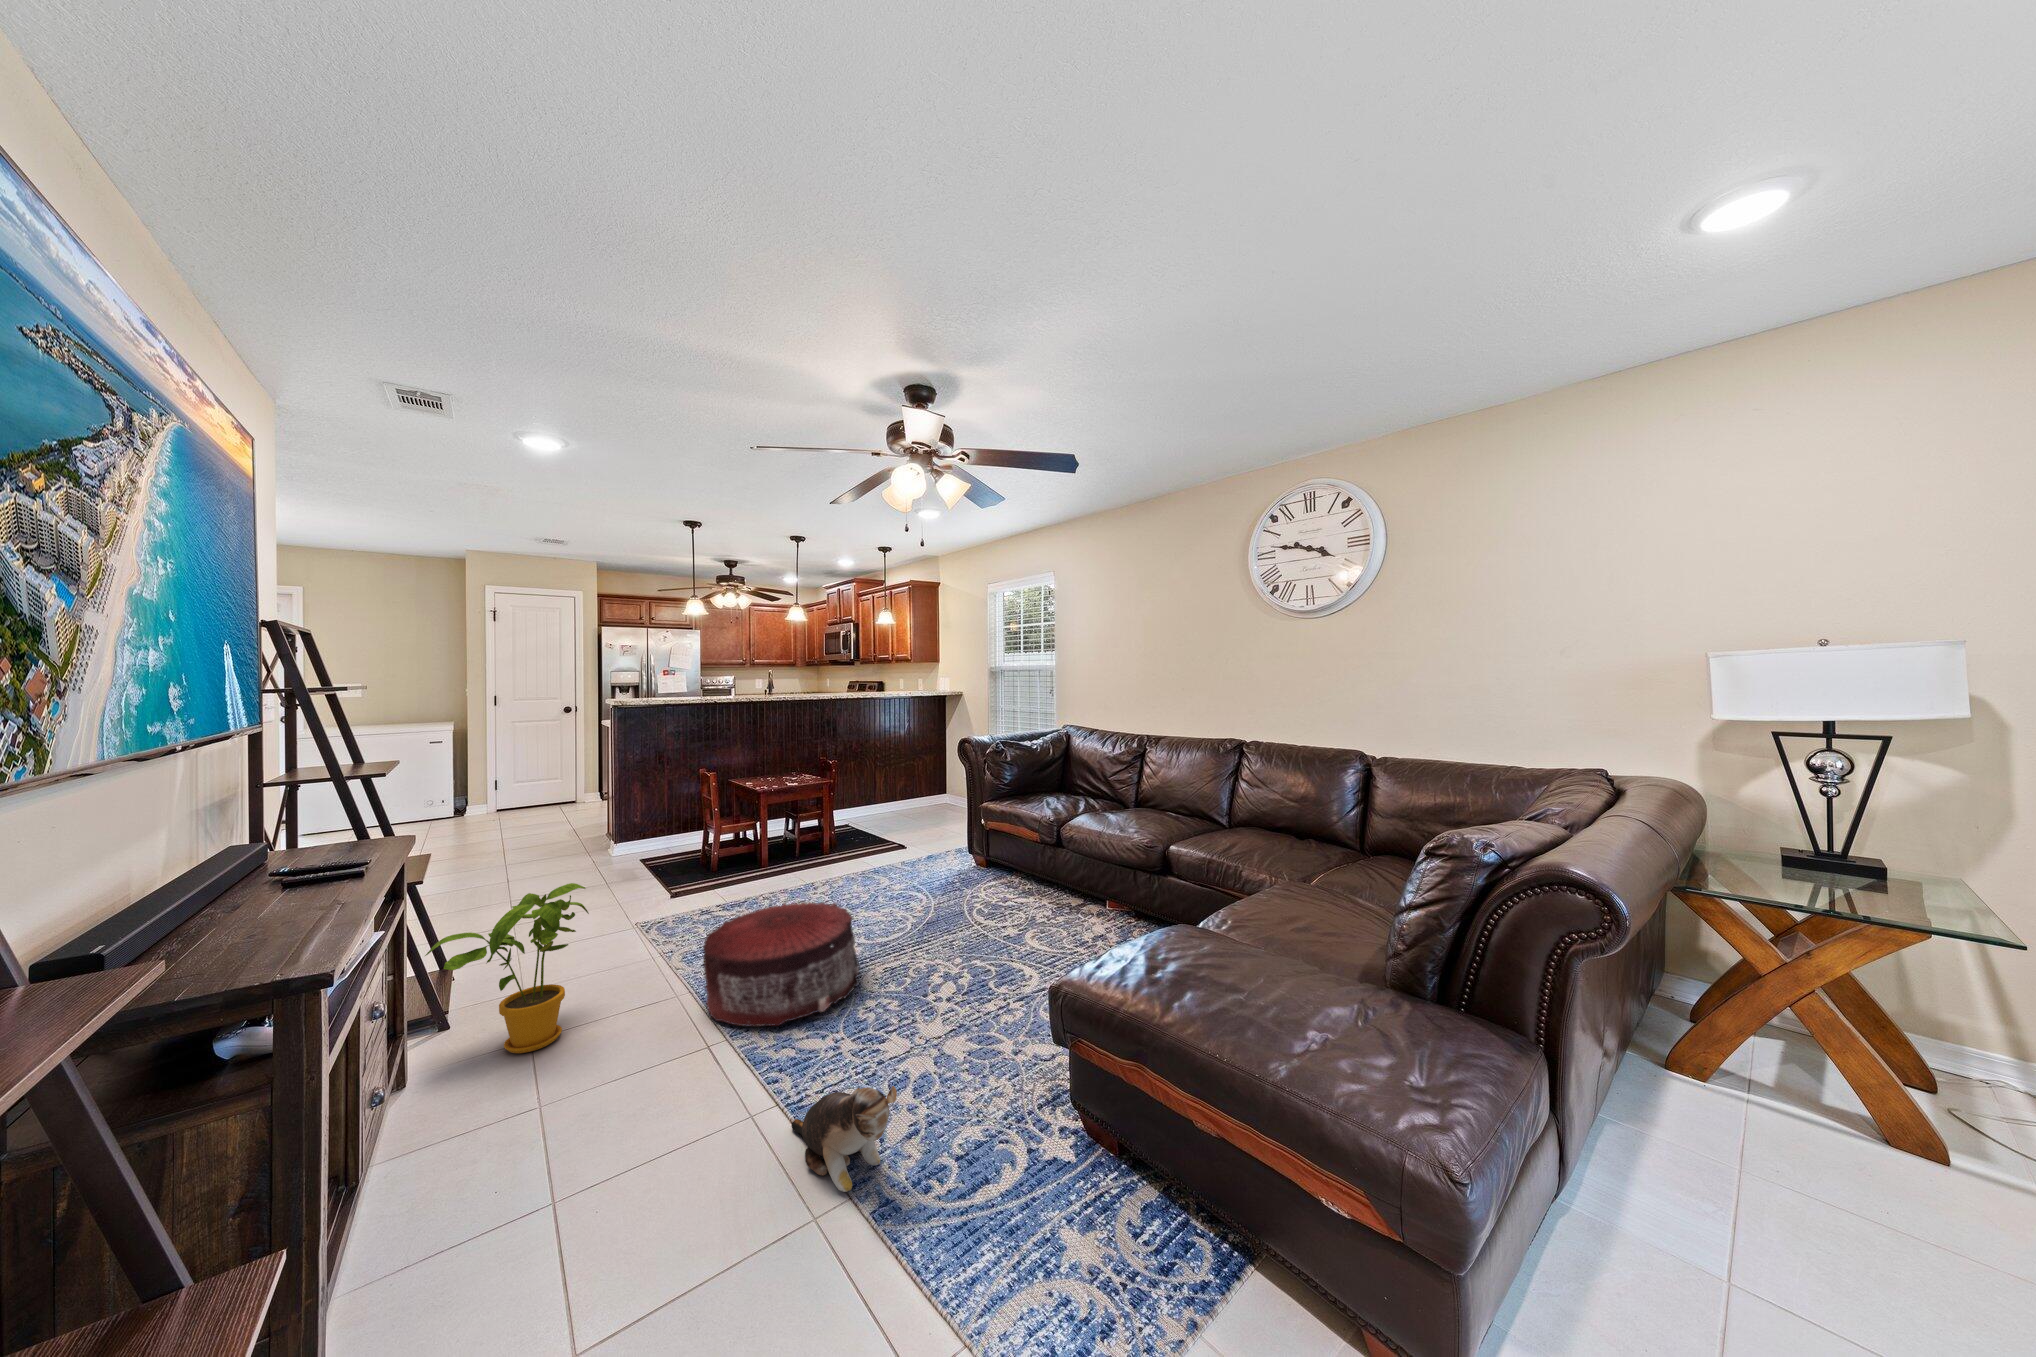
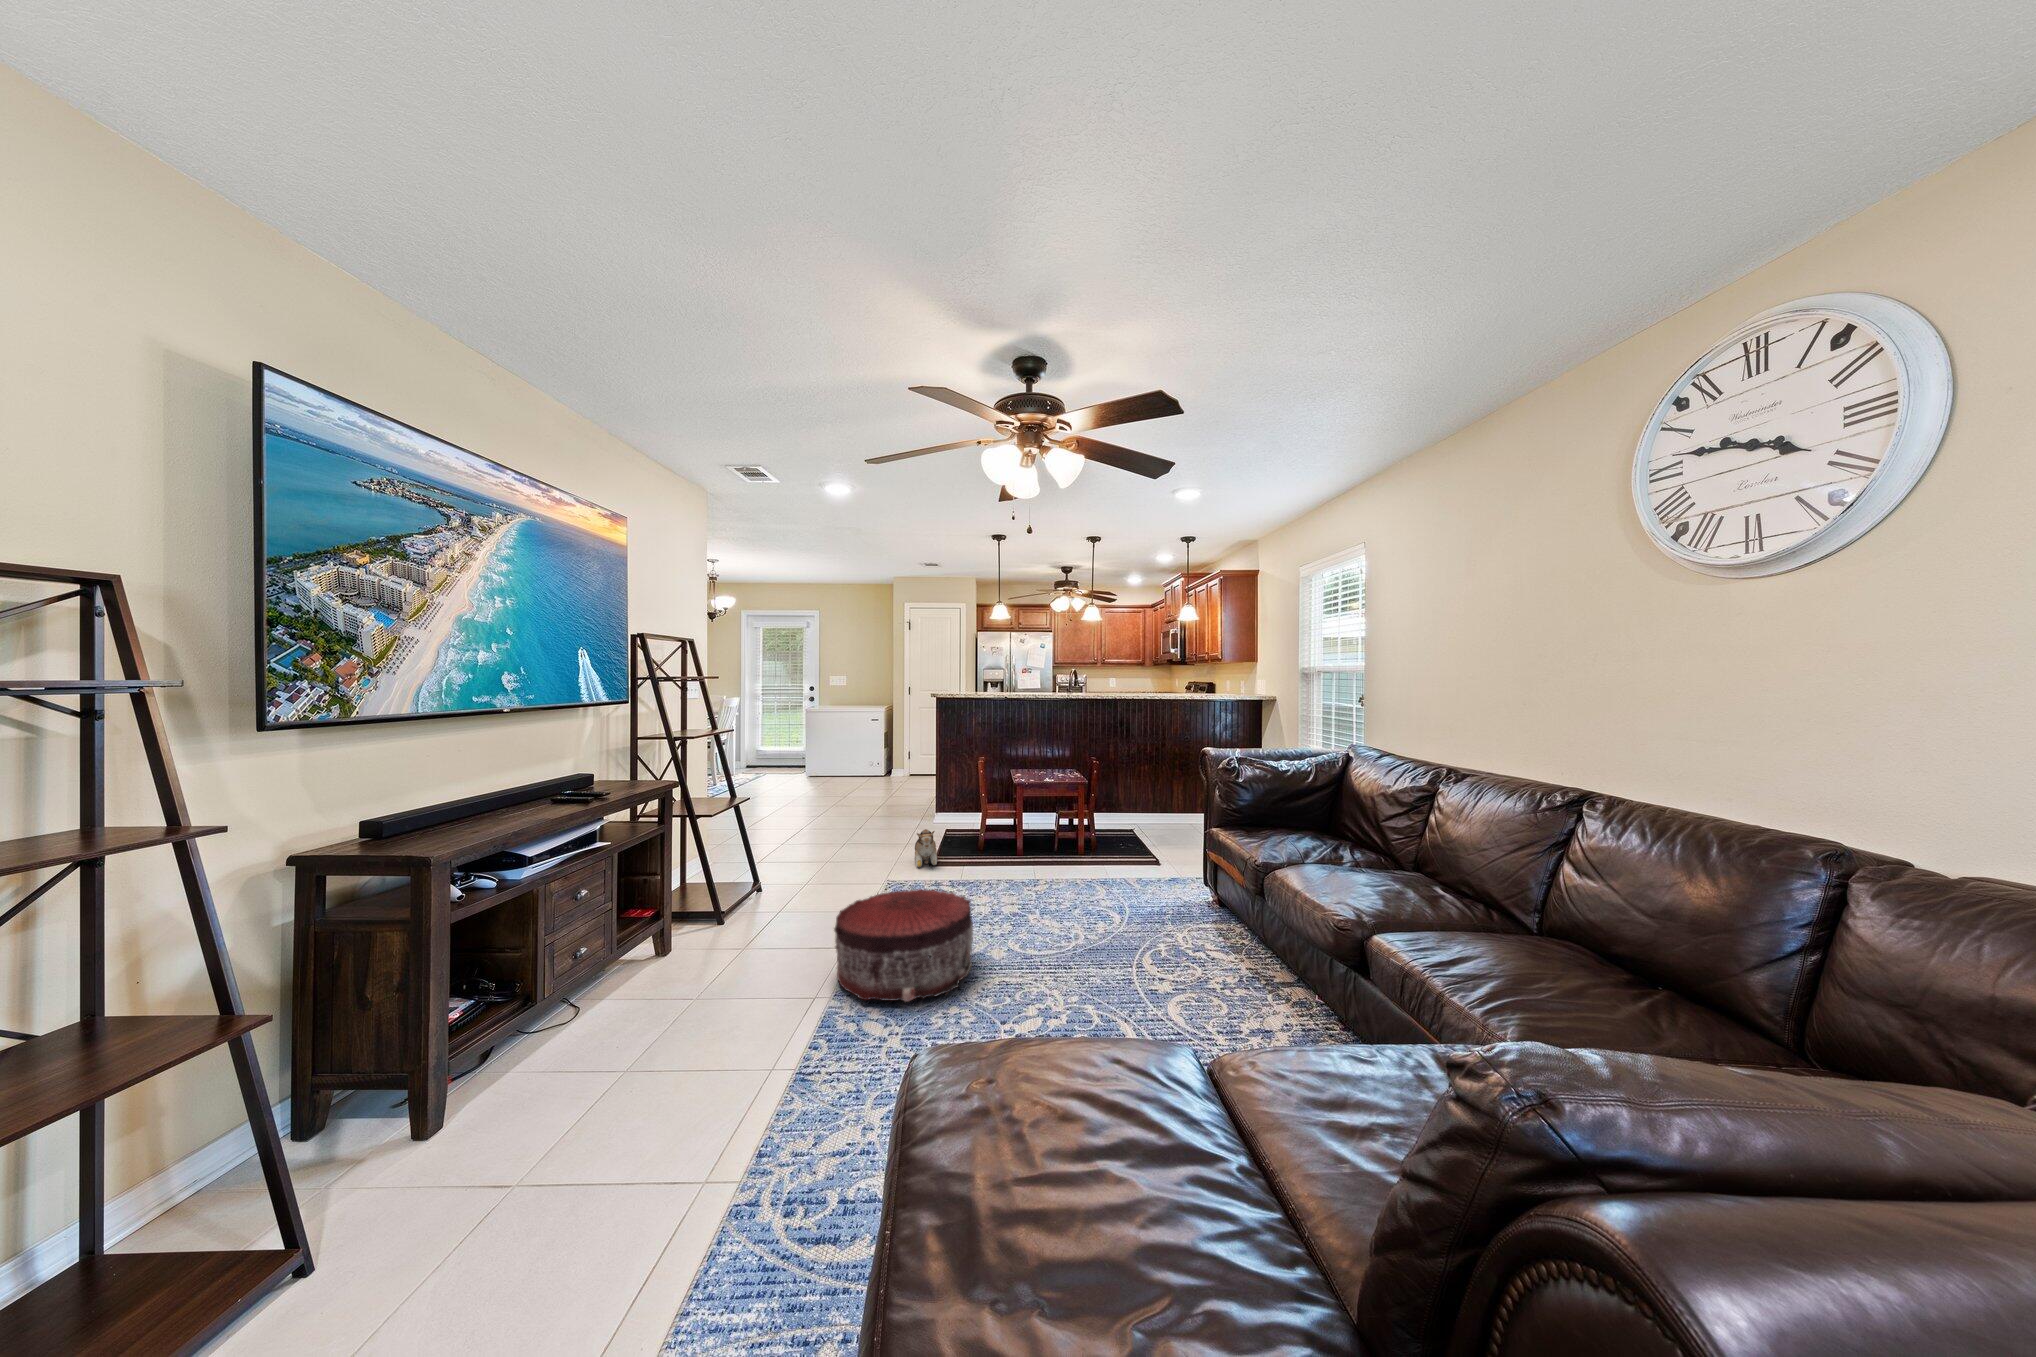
house plant: present [425,883,589,1053] -> none [678,832,785,958]
plush toy: present [792,1086,897,1192] -> present [915,829,937,868]

